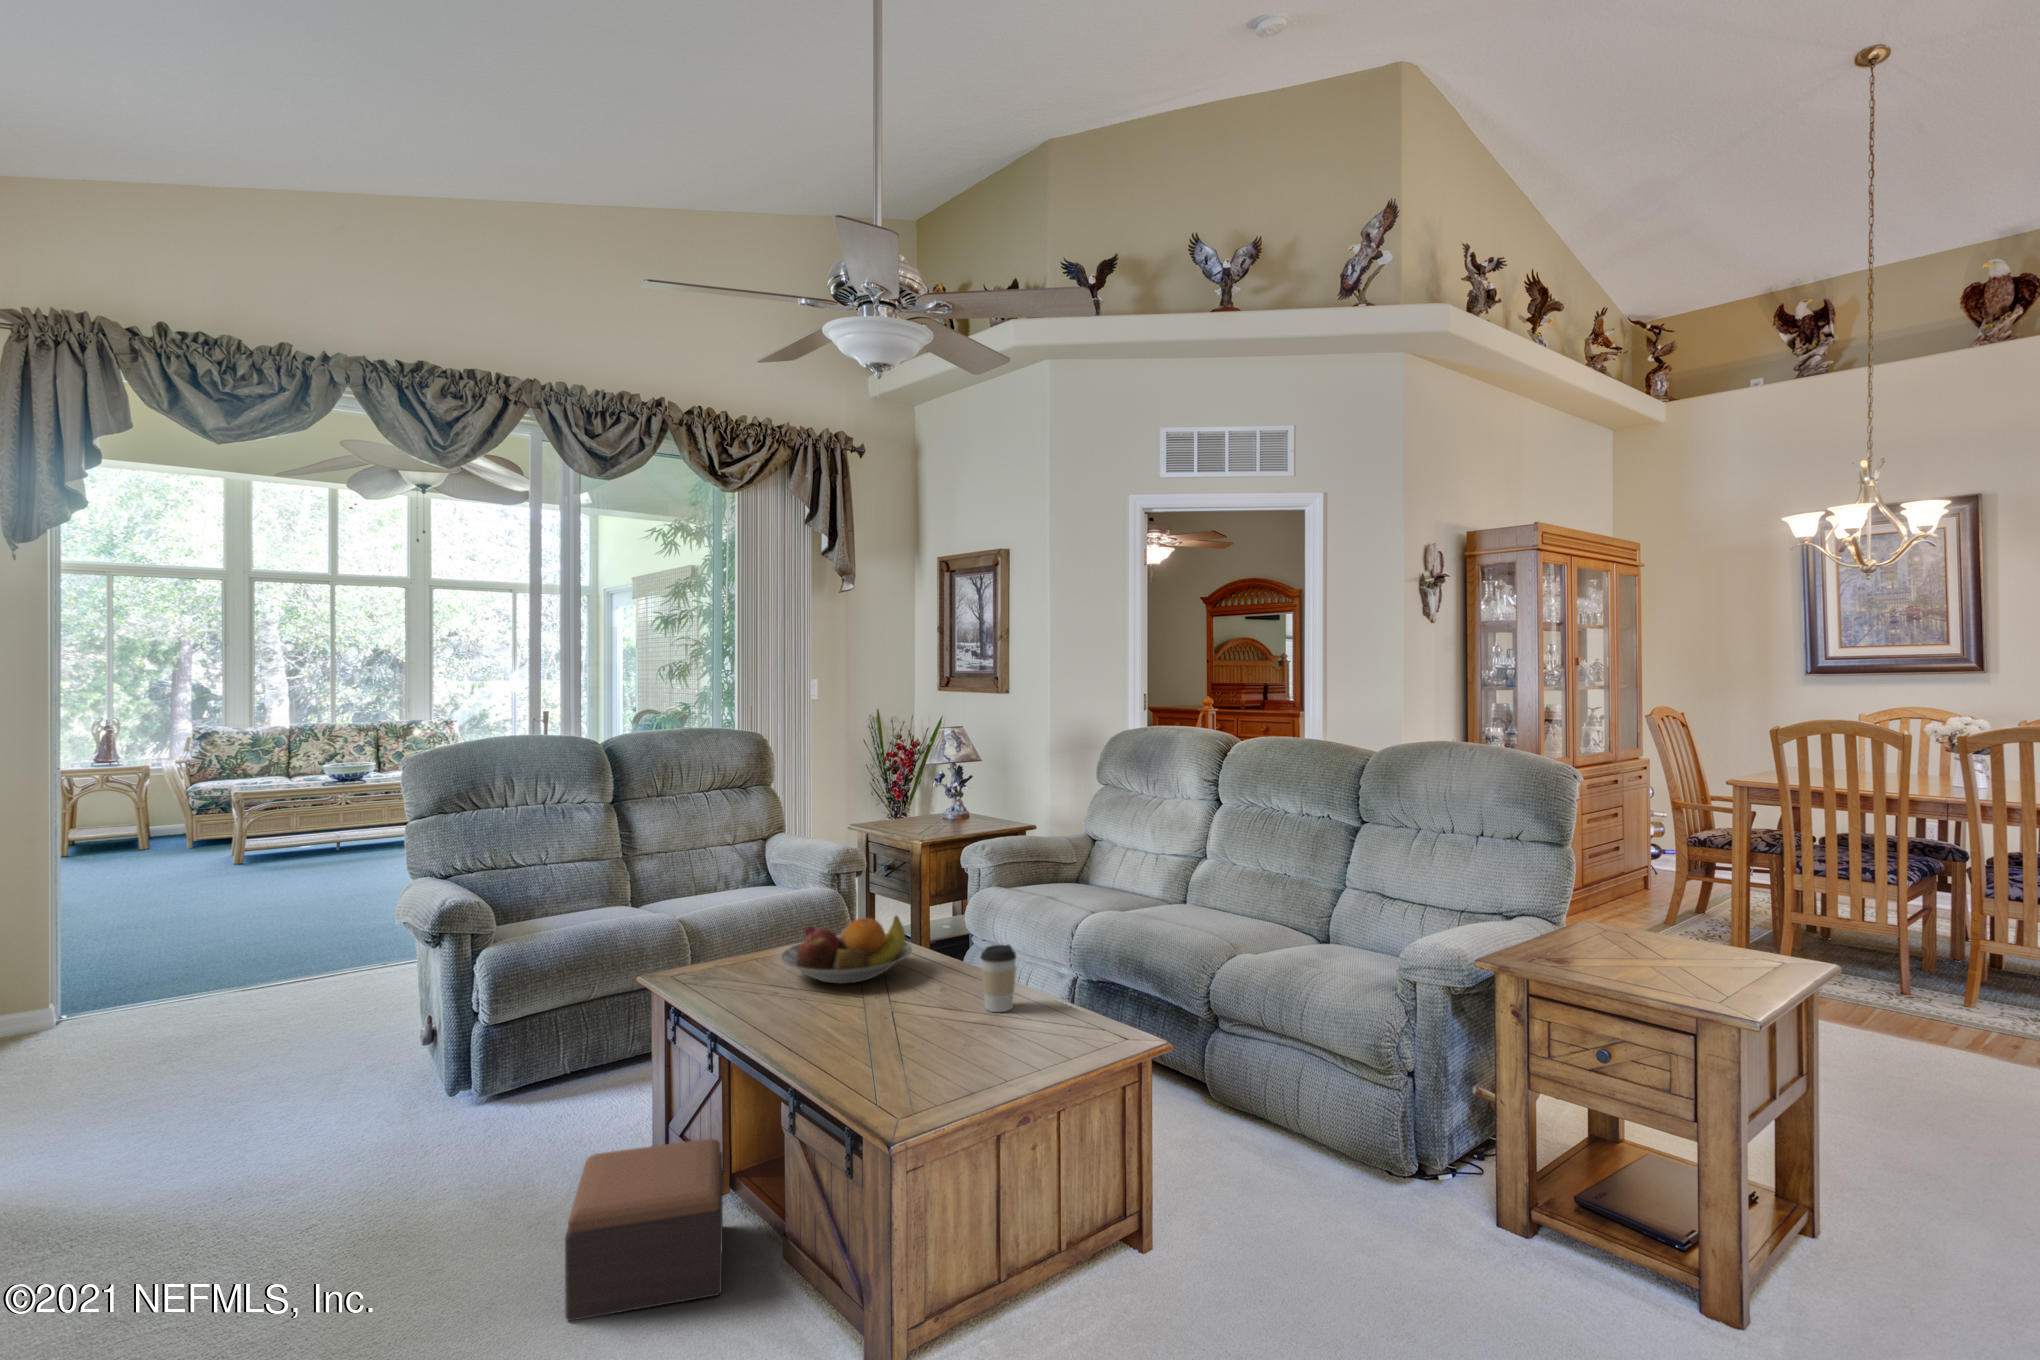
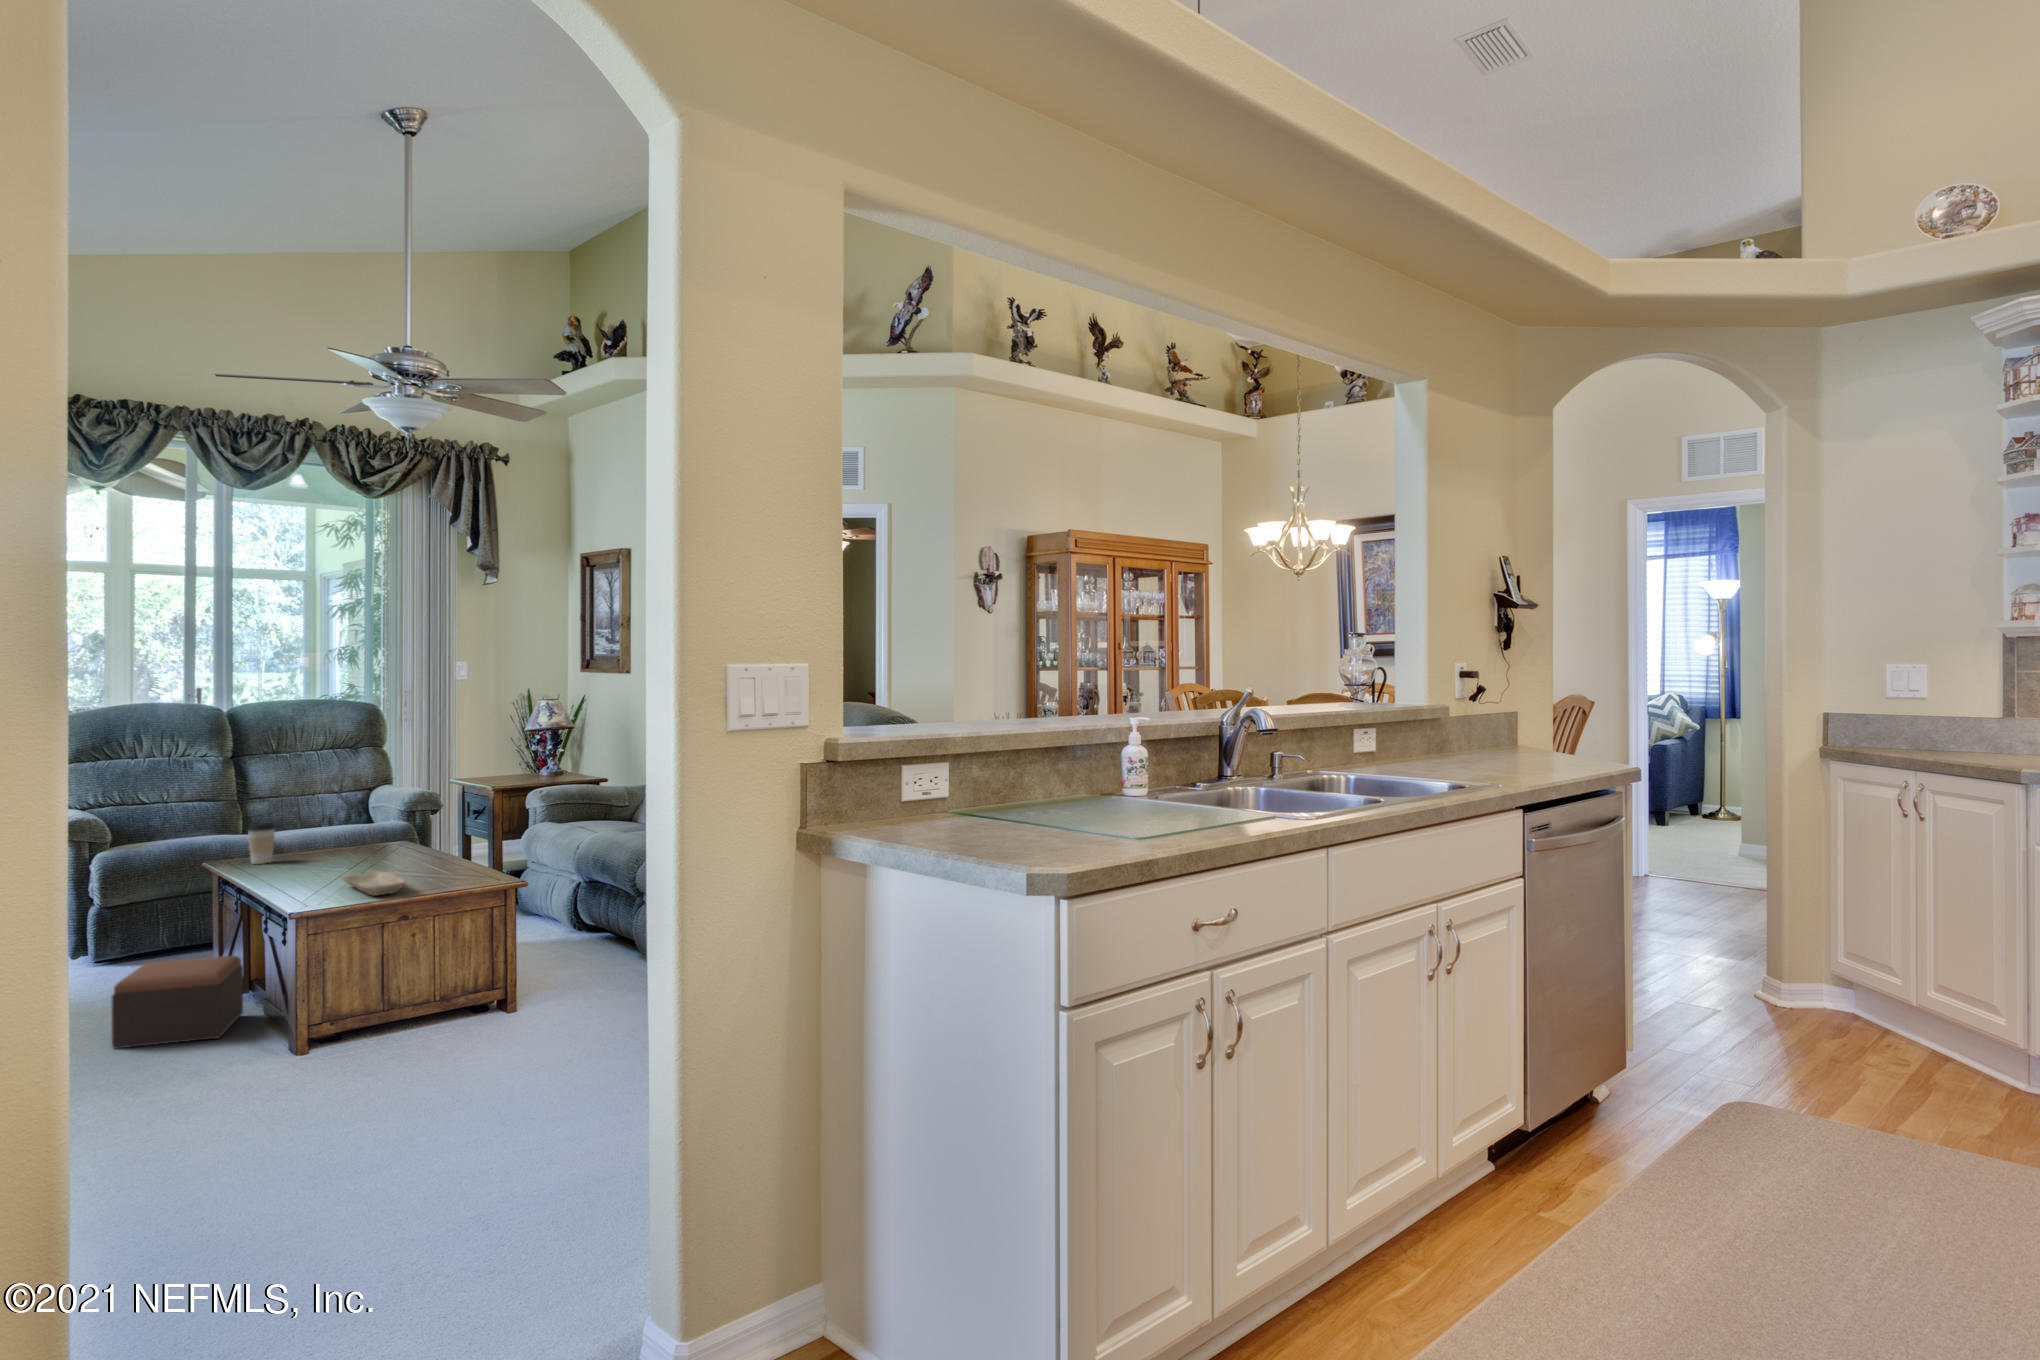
fruit bowl: present [781,916,912,984] -> none [307,821,412,864]
coffee cup: present [980,945,1016,1012] -> present [248,823,275,864]
tray: none [882,1017,1000,1076] -> present [342,872,406,896]

